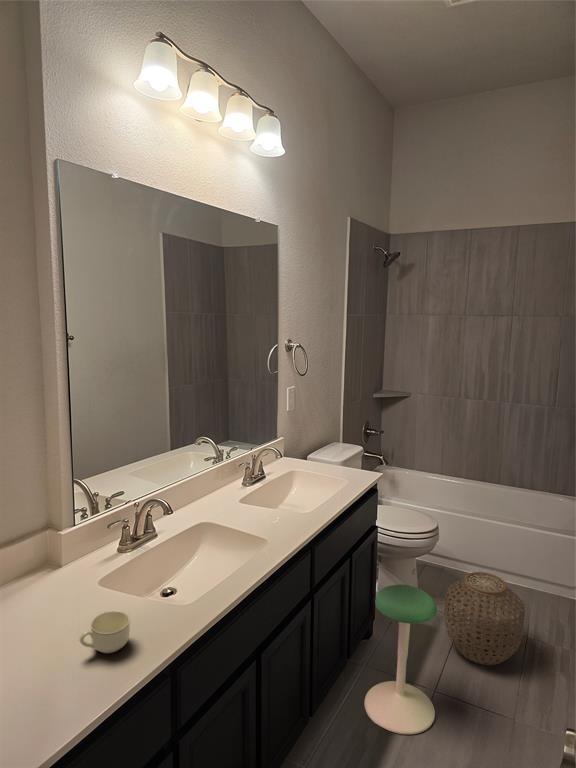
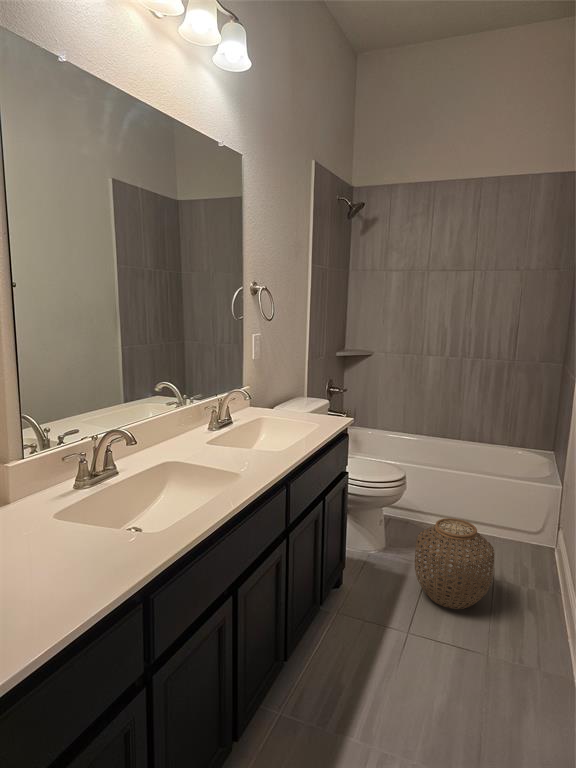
stool: present [364,584,437,734] -> none [338,529,413,678]
cup: present [80,611,130,653] -> none [35,538,95,584]

